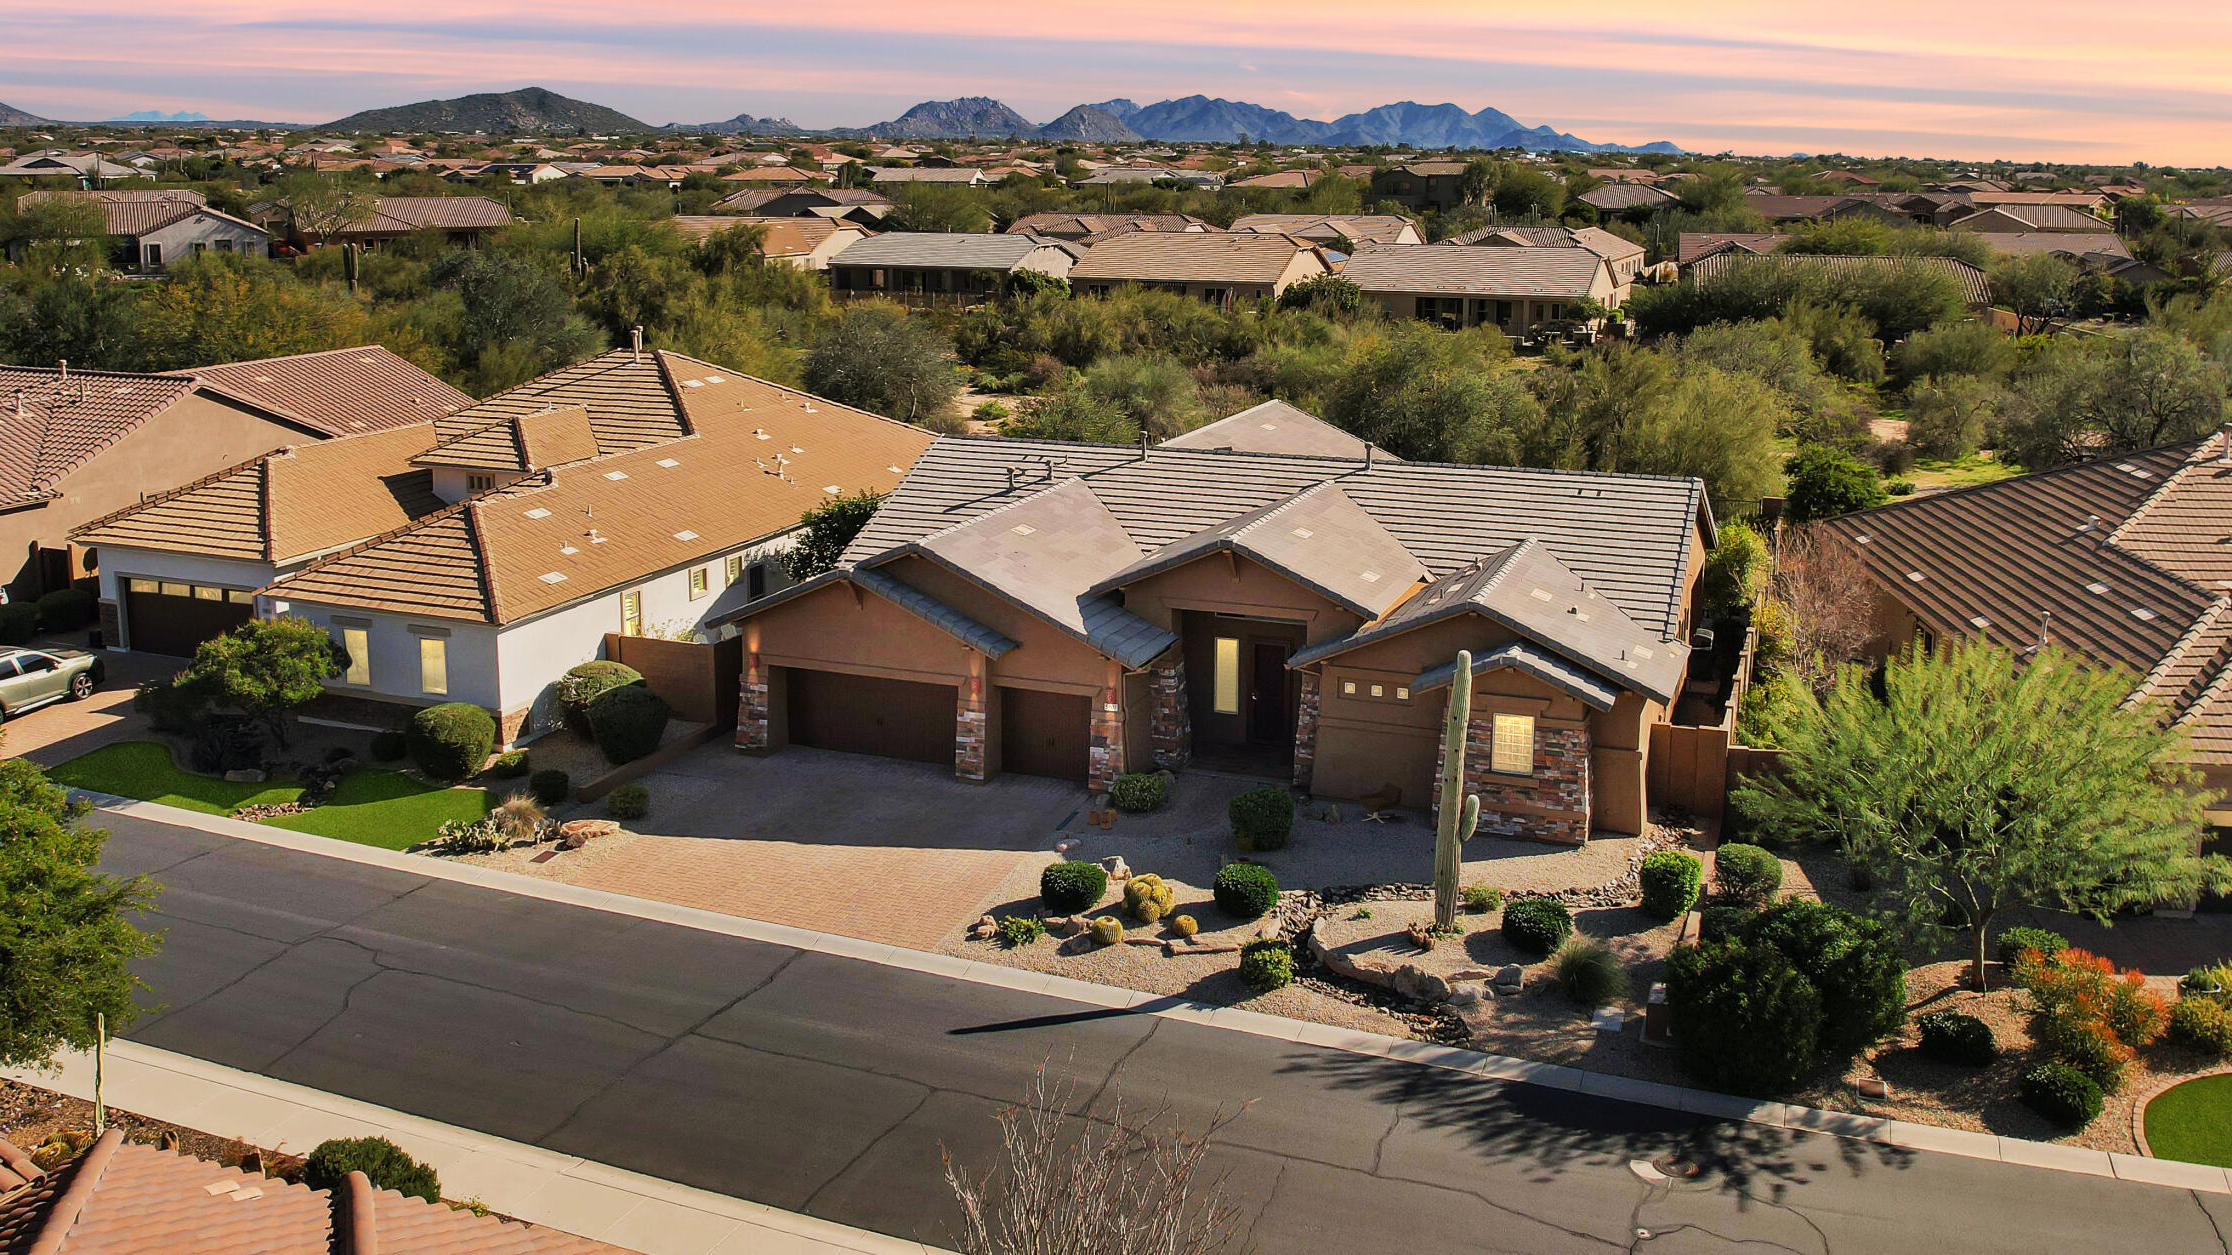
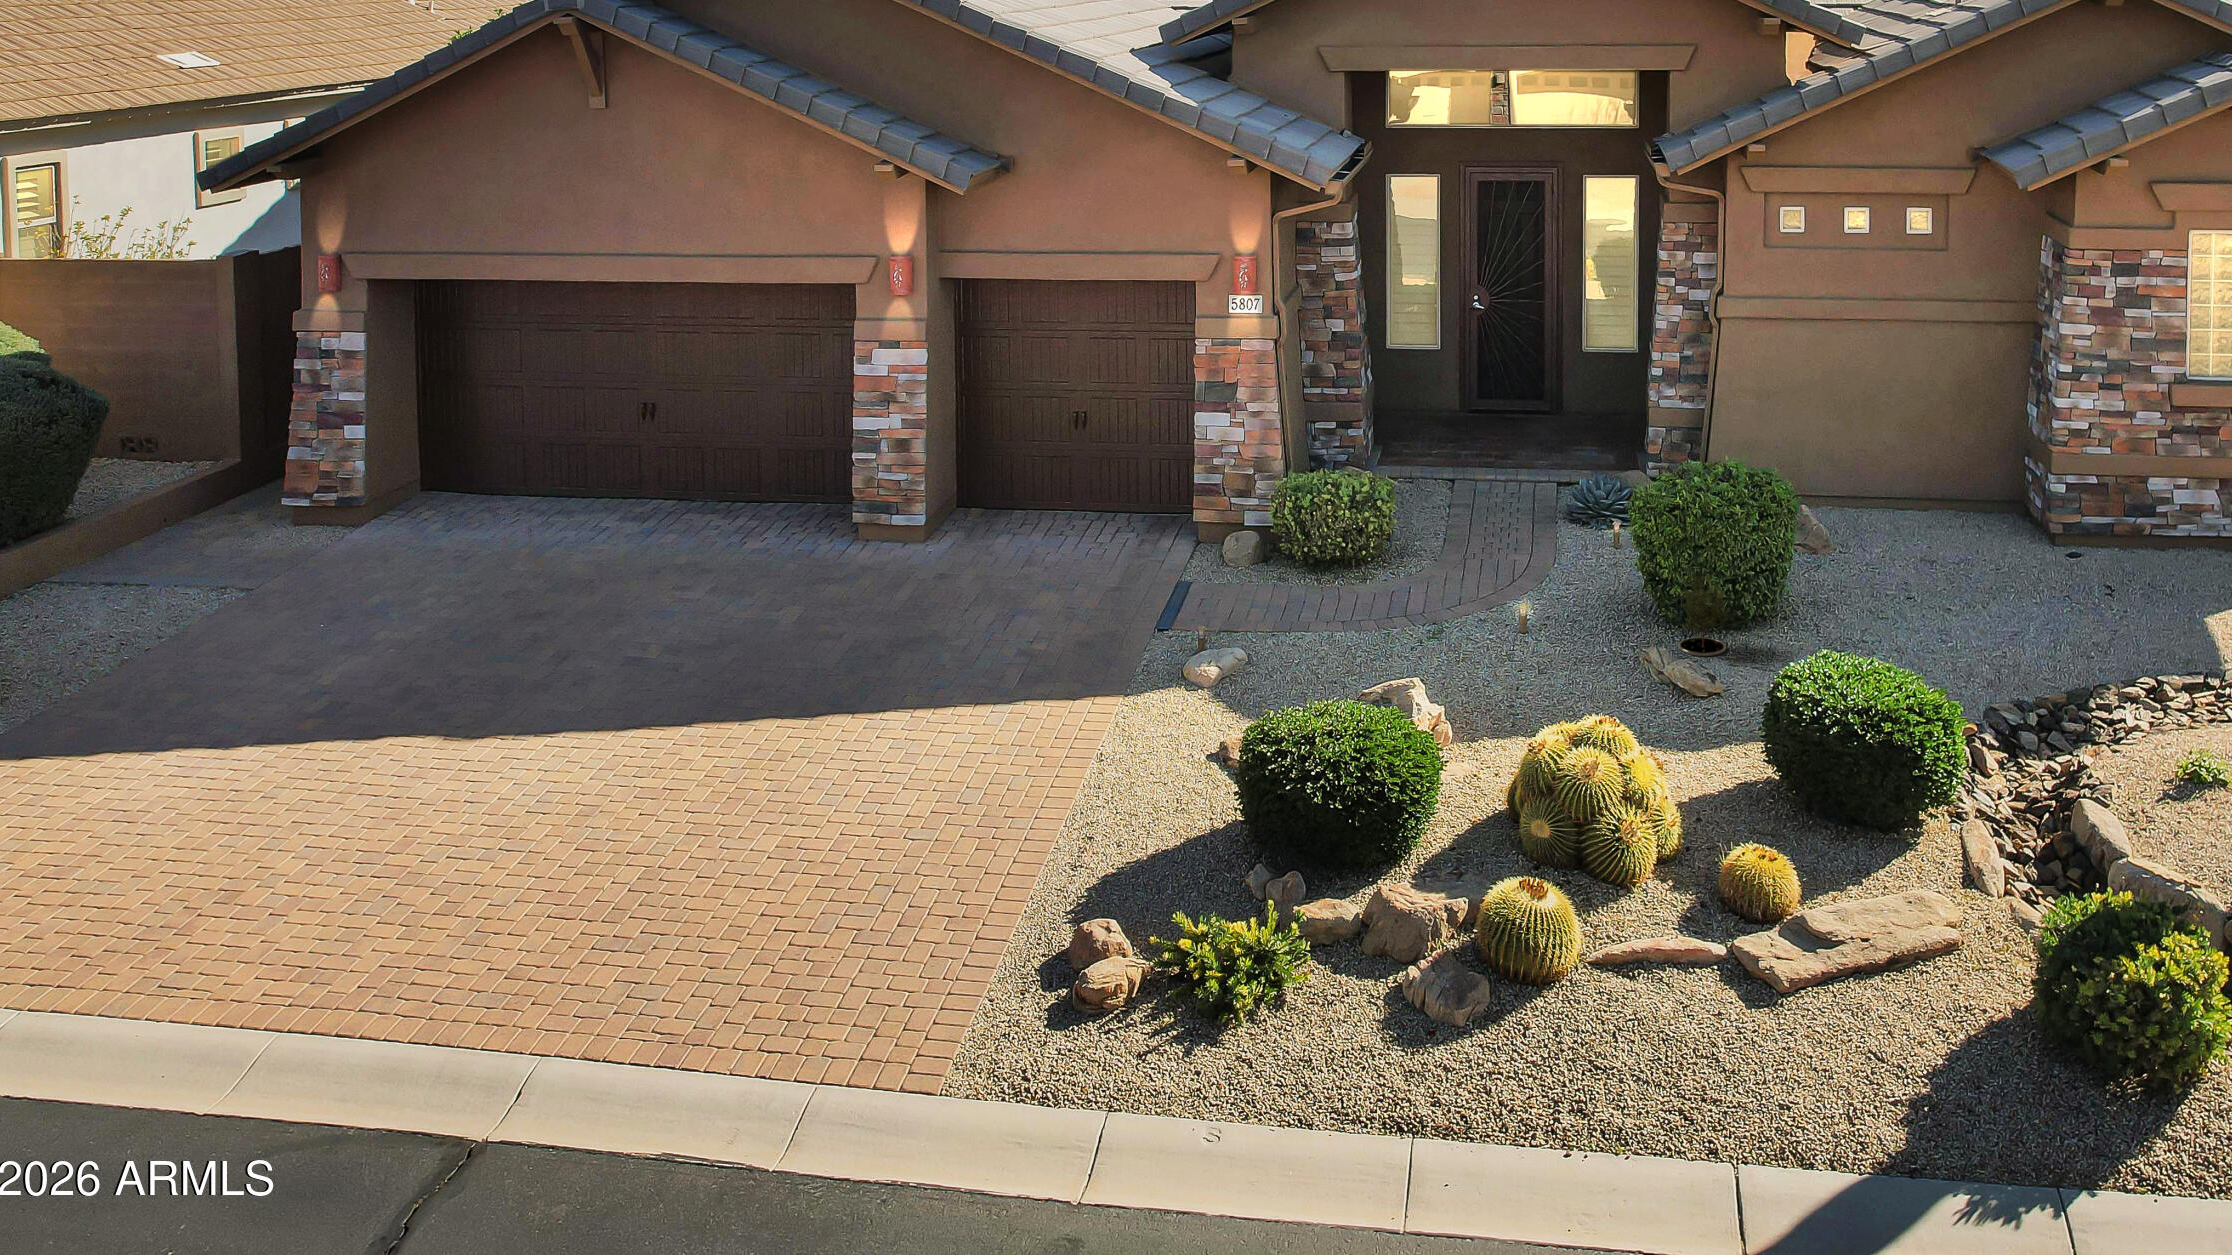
lounge chair: present [1359,782,1402,823] -> none [1856,434,1960,527]
woven basket: present [1089,808,1117,829] -> none [1246,547,1312,603]

